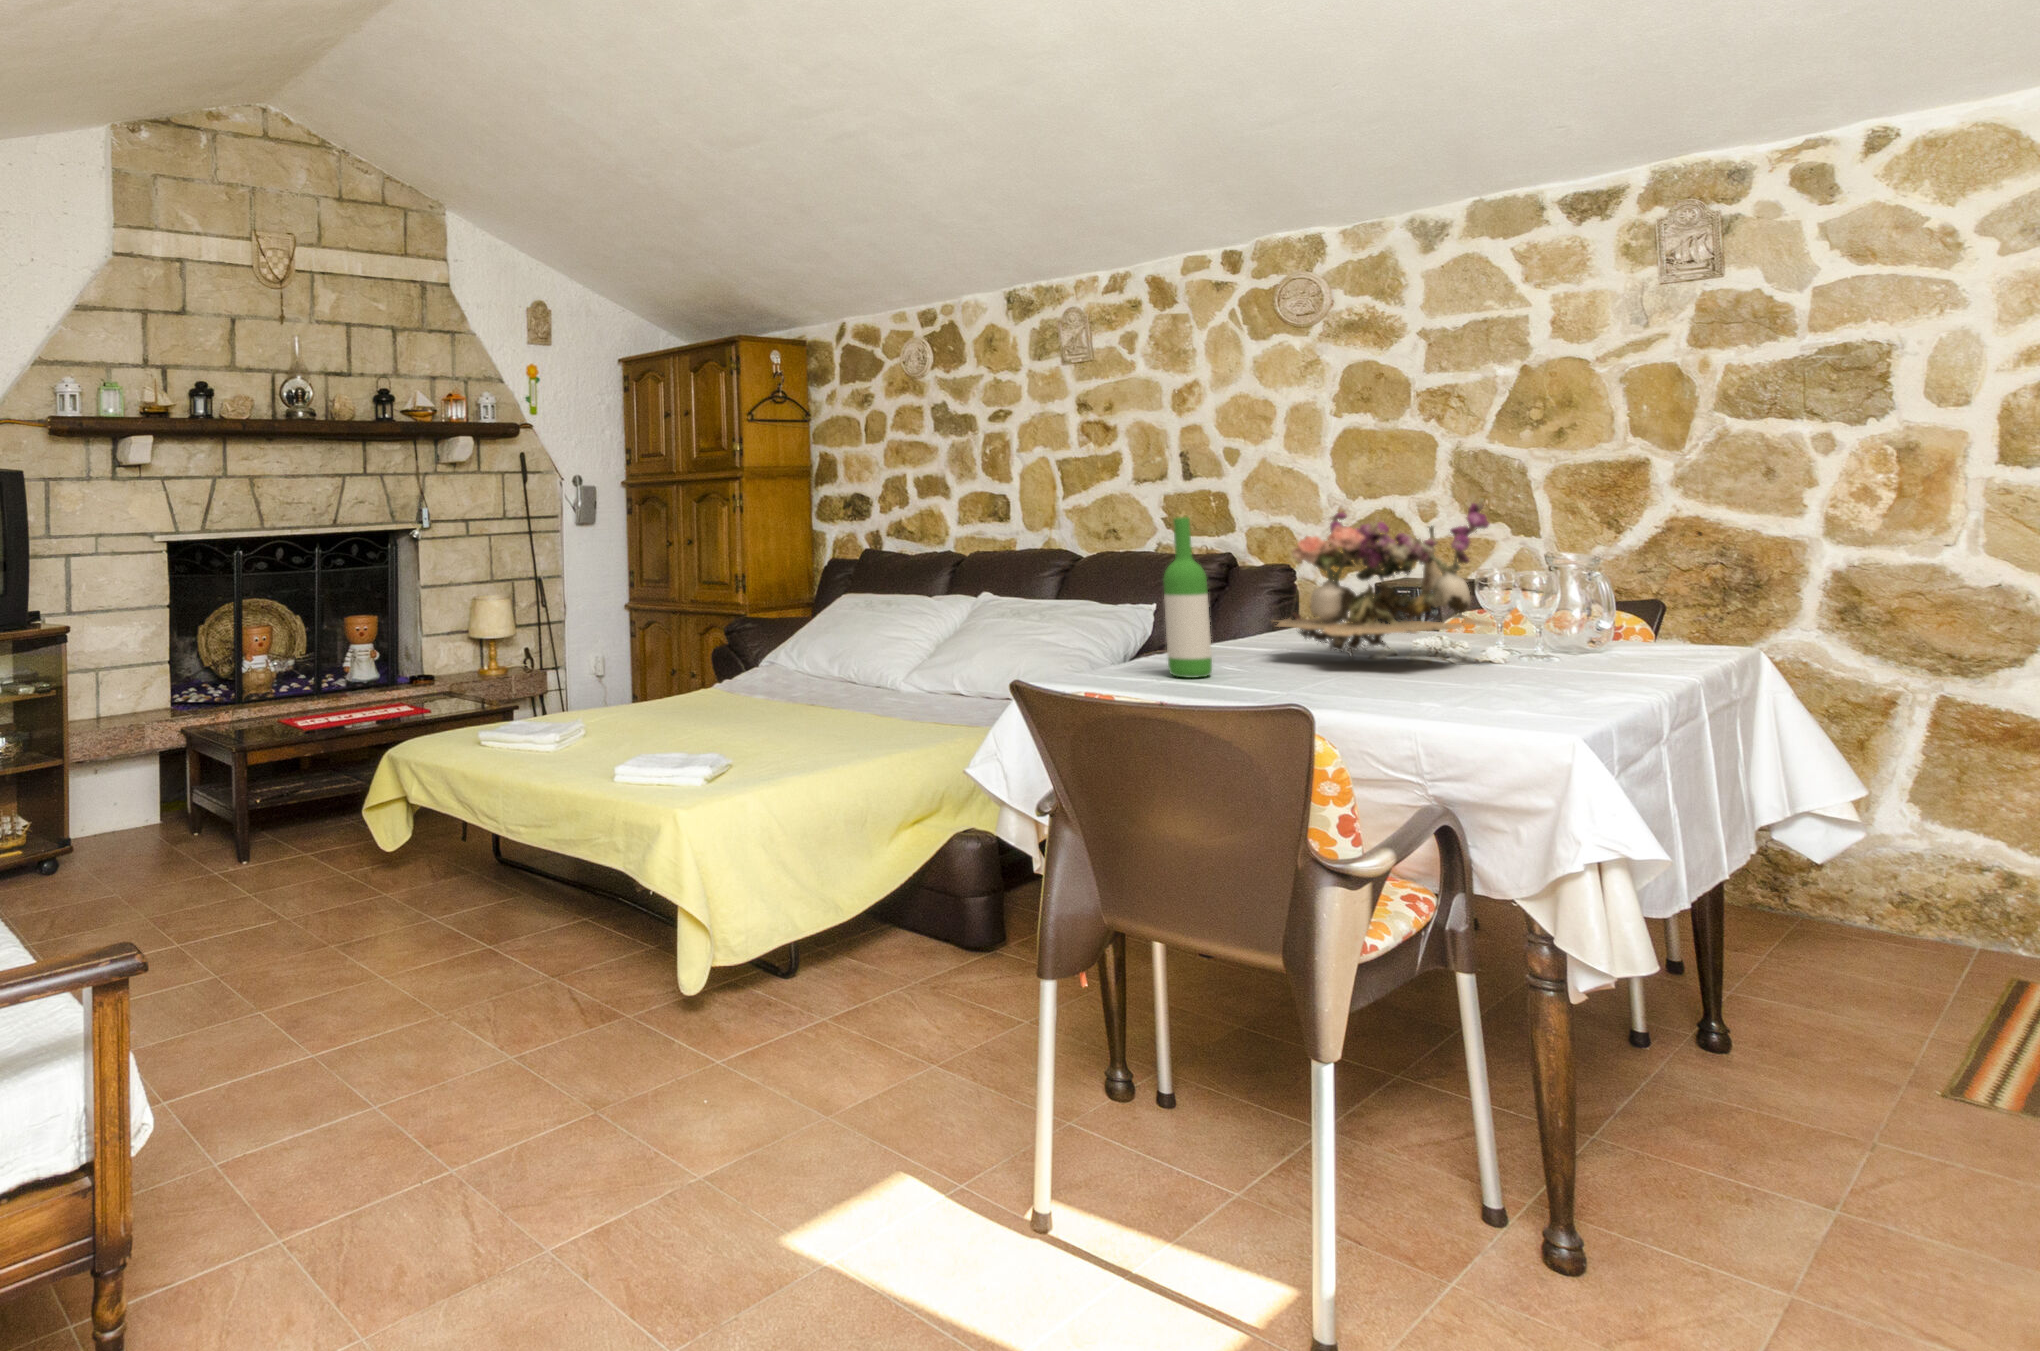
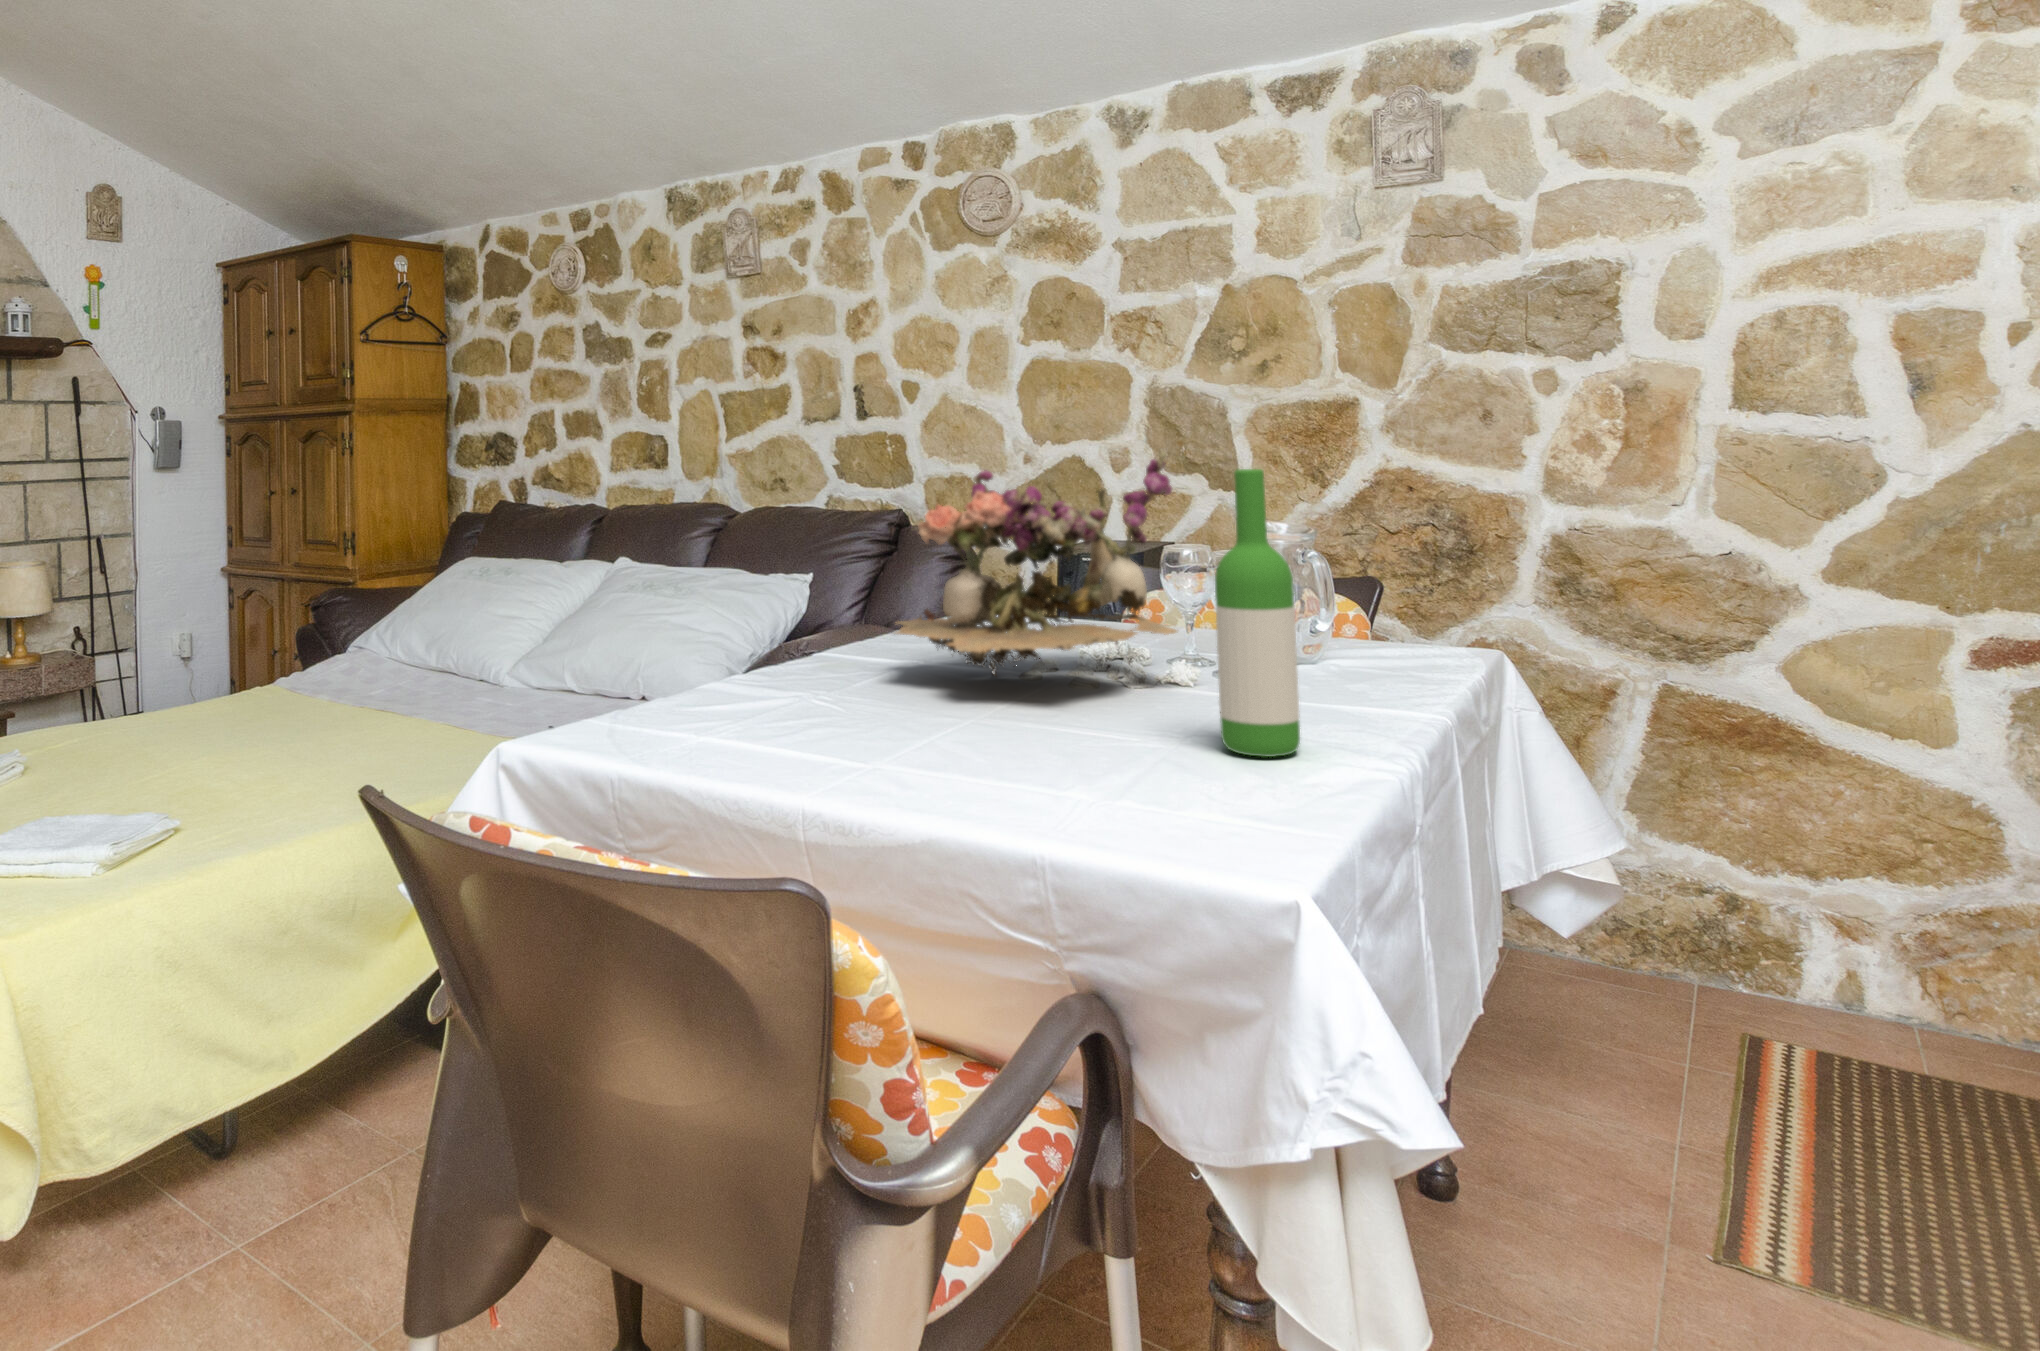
wine bottle: present [1164,517,1212,678] -> present [1215,469,1300,757]

